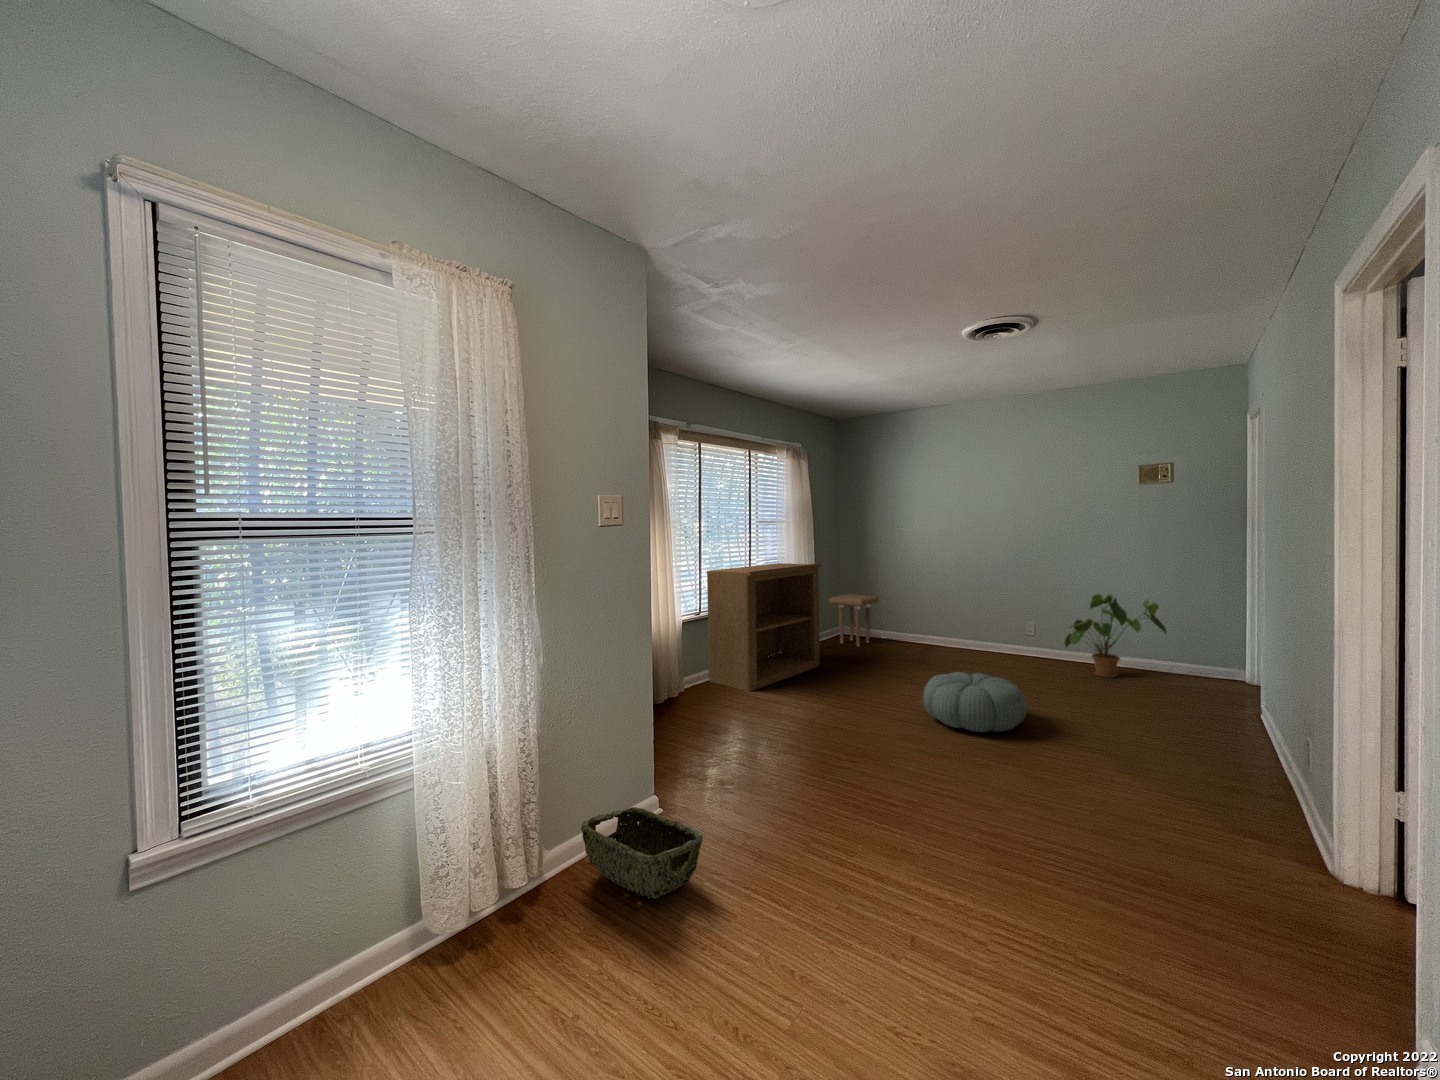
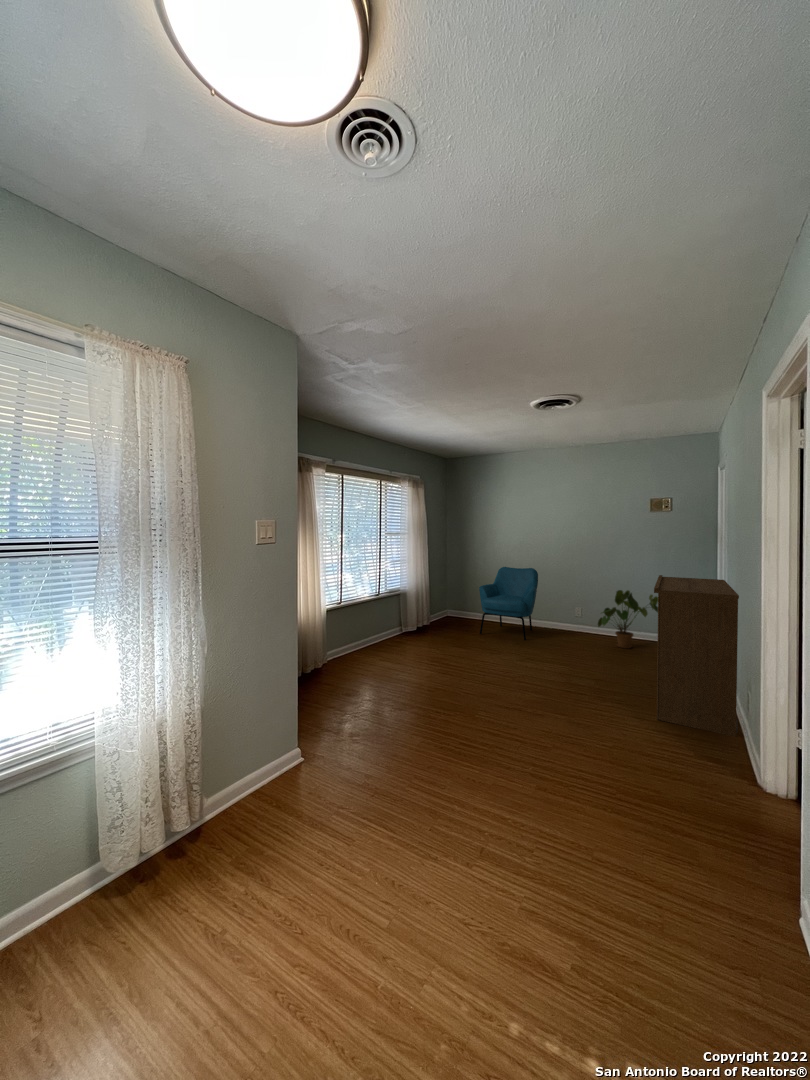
bookshelf: present [707,563,821,691] -> present [654,575,739,737]
armchair: none [888,564,973,666] -> present [479,567,538,640]
side table: present [828,594,879,645] -> none [437,588,474,625]
pouf: present [923,672,1027,732] -> none [500,647,570,691]
woven basket: present [581,807,703,898] -> none [237,759,331,832]

